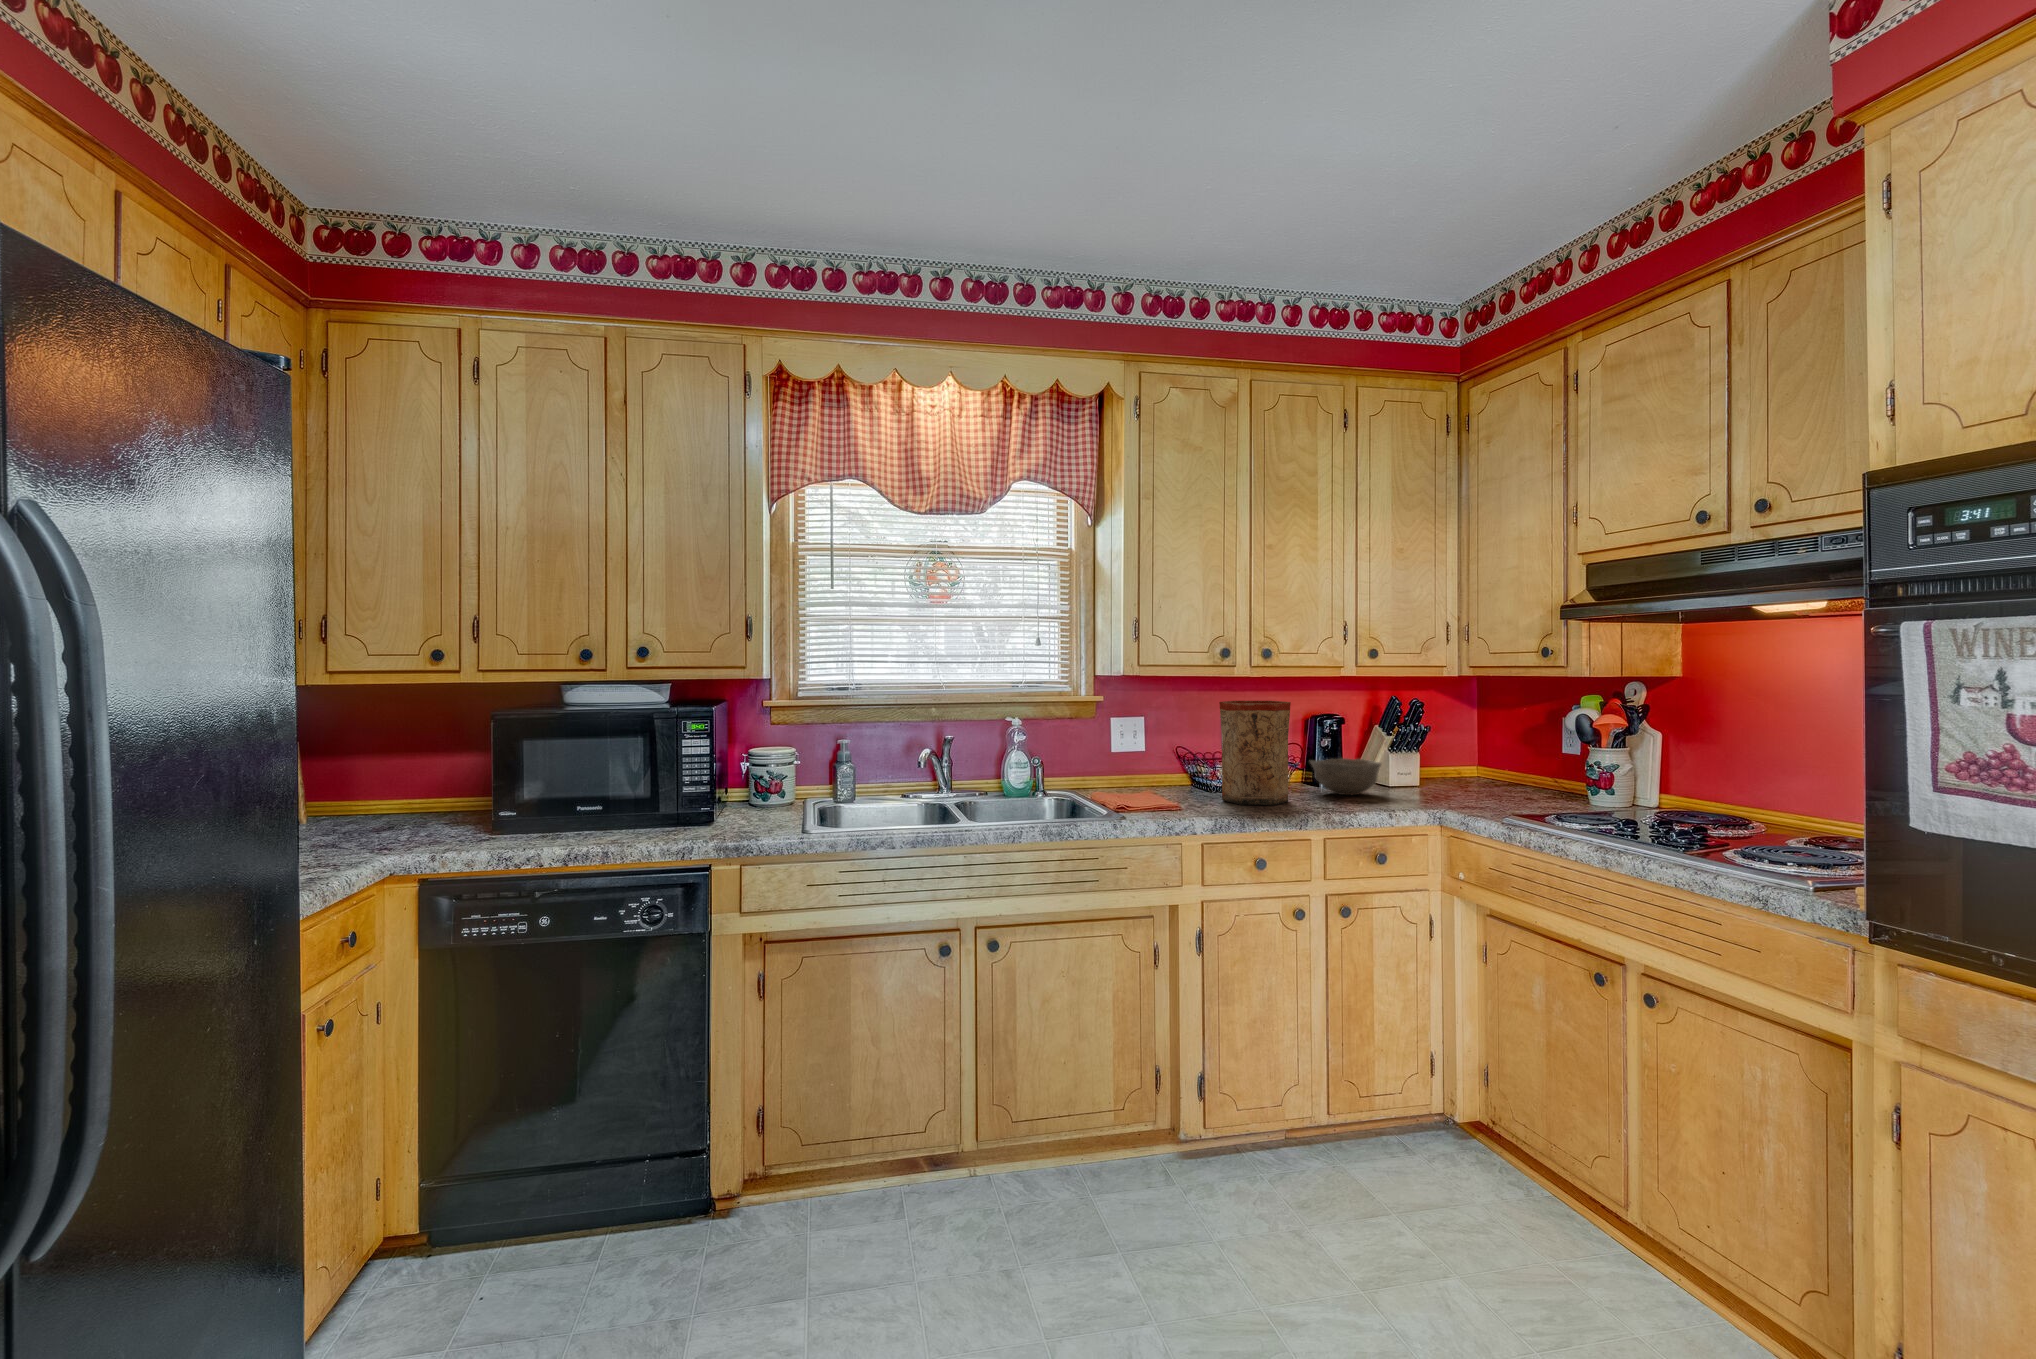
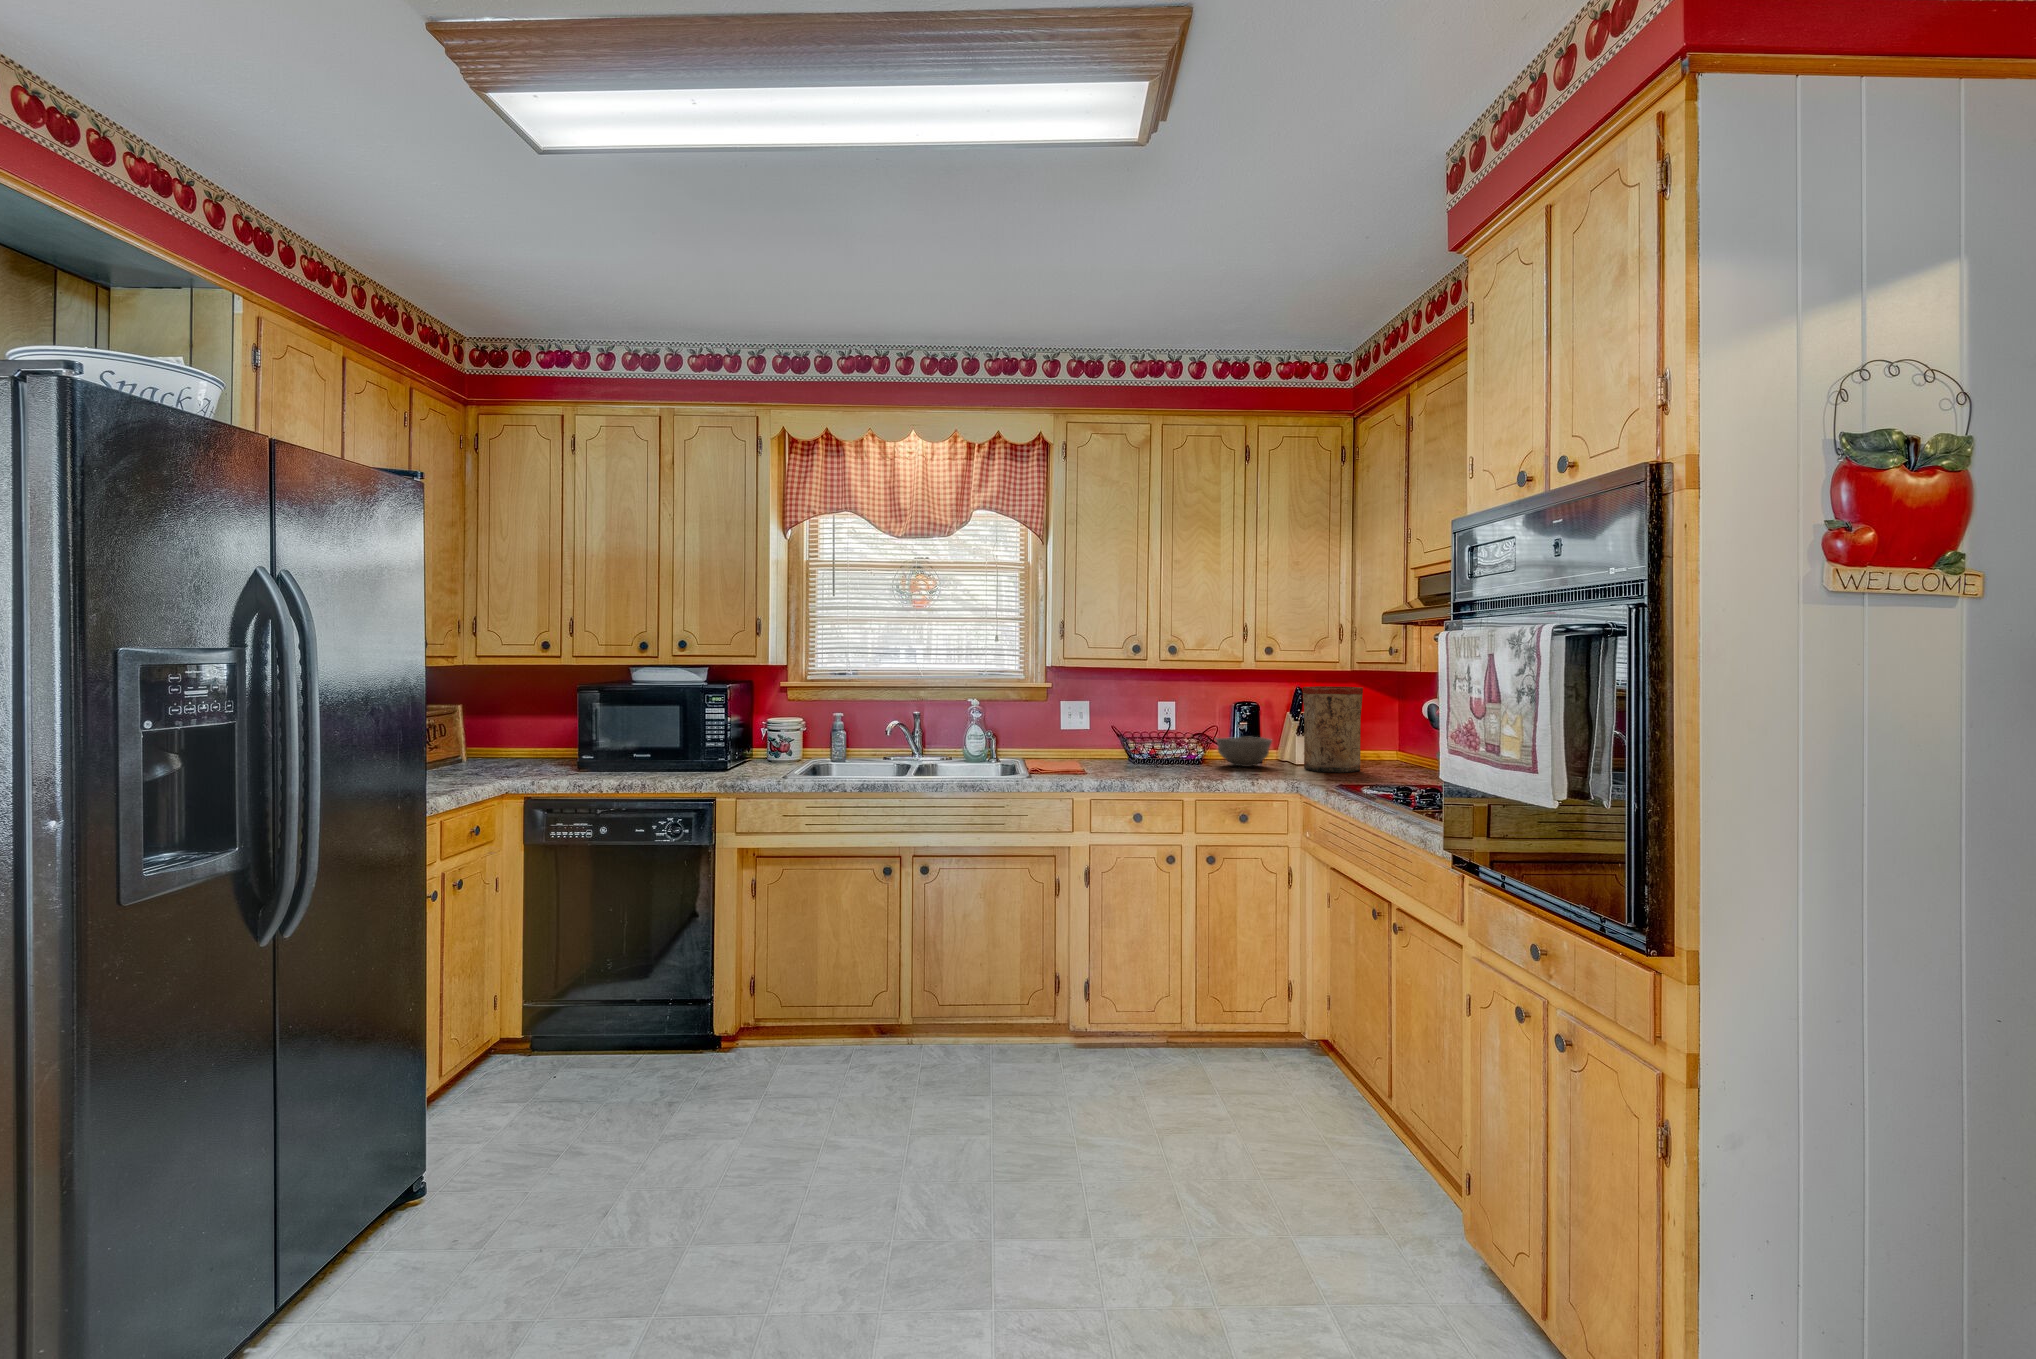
vase: present [1219,701,1291,805] -> present [1302,686,1363,773]

